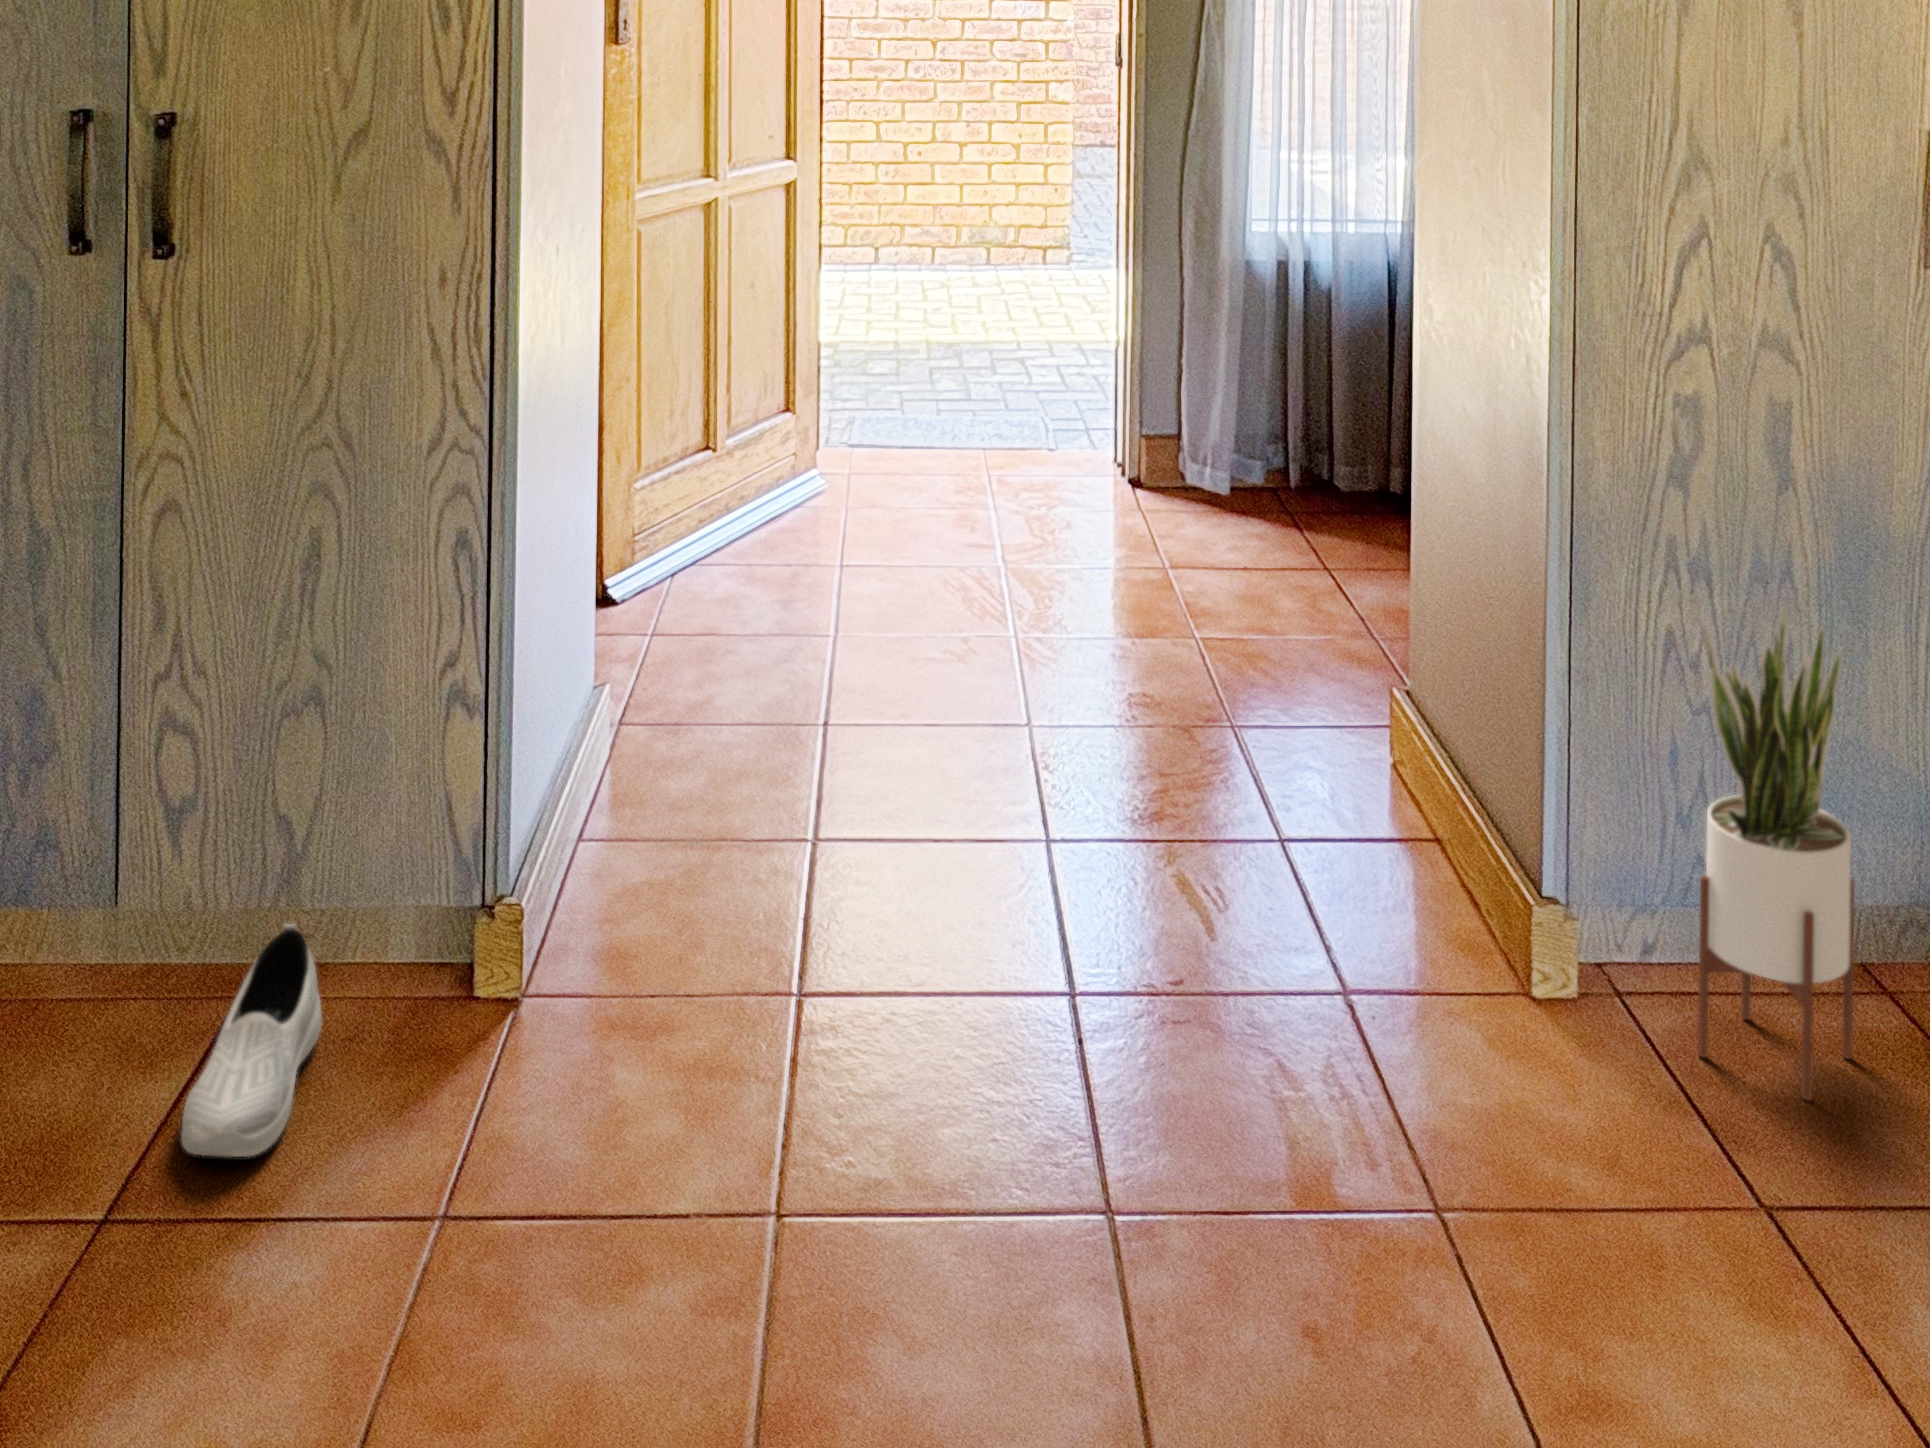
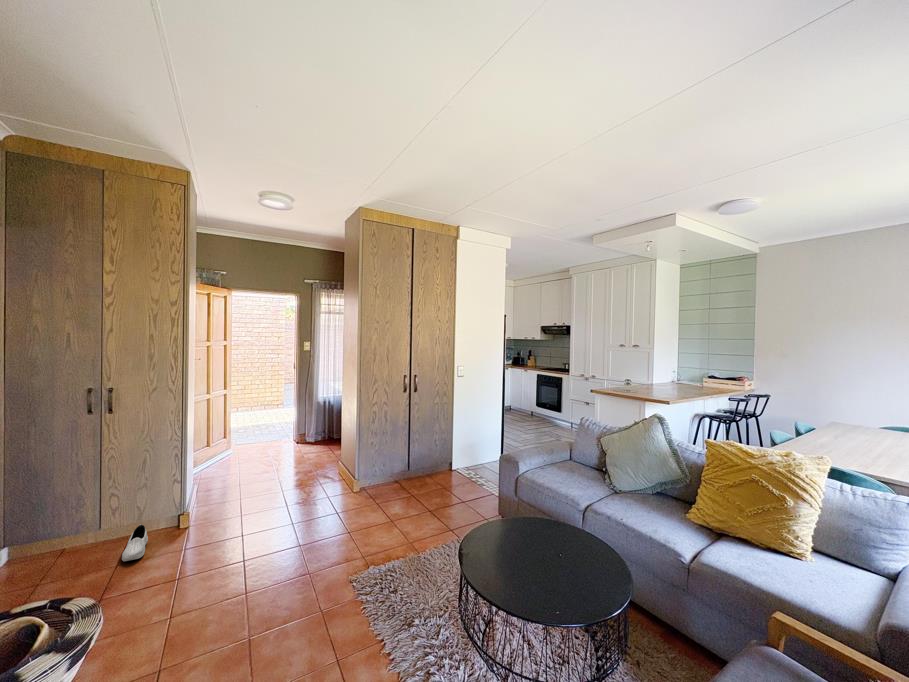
potted plant: present [1698,607,1854,1100] -> none [376,436,395,498]

